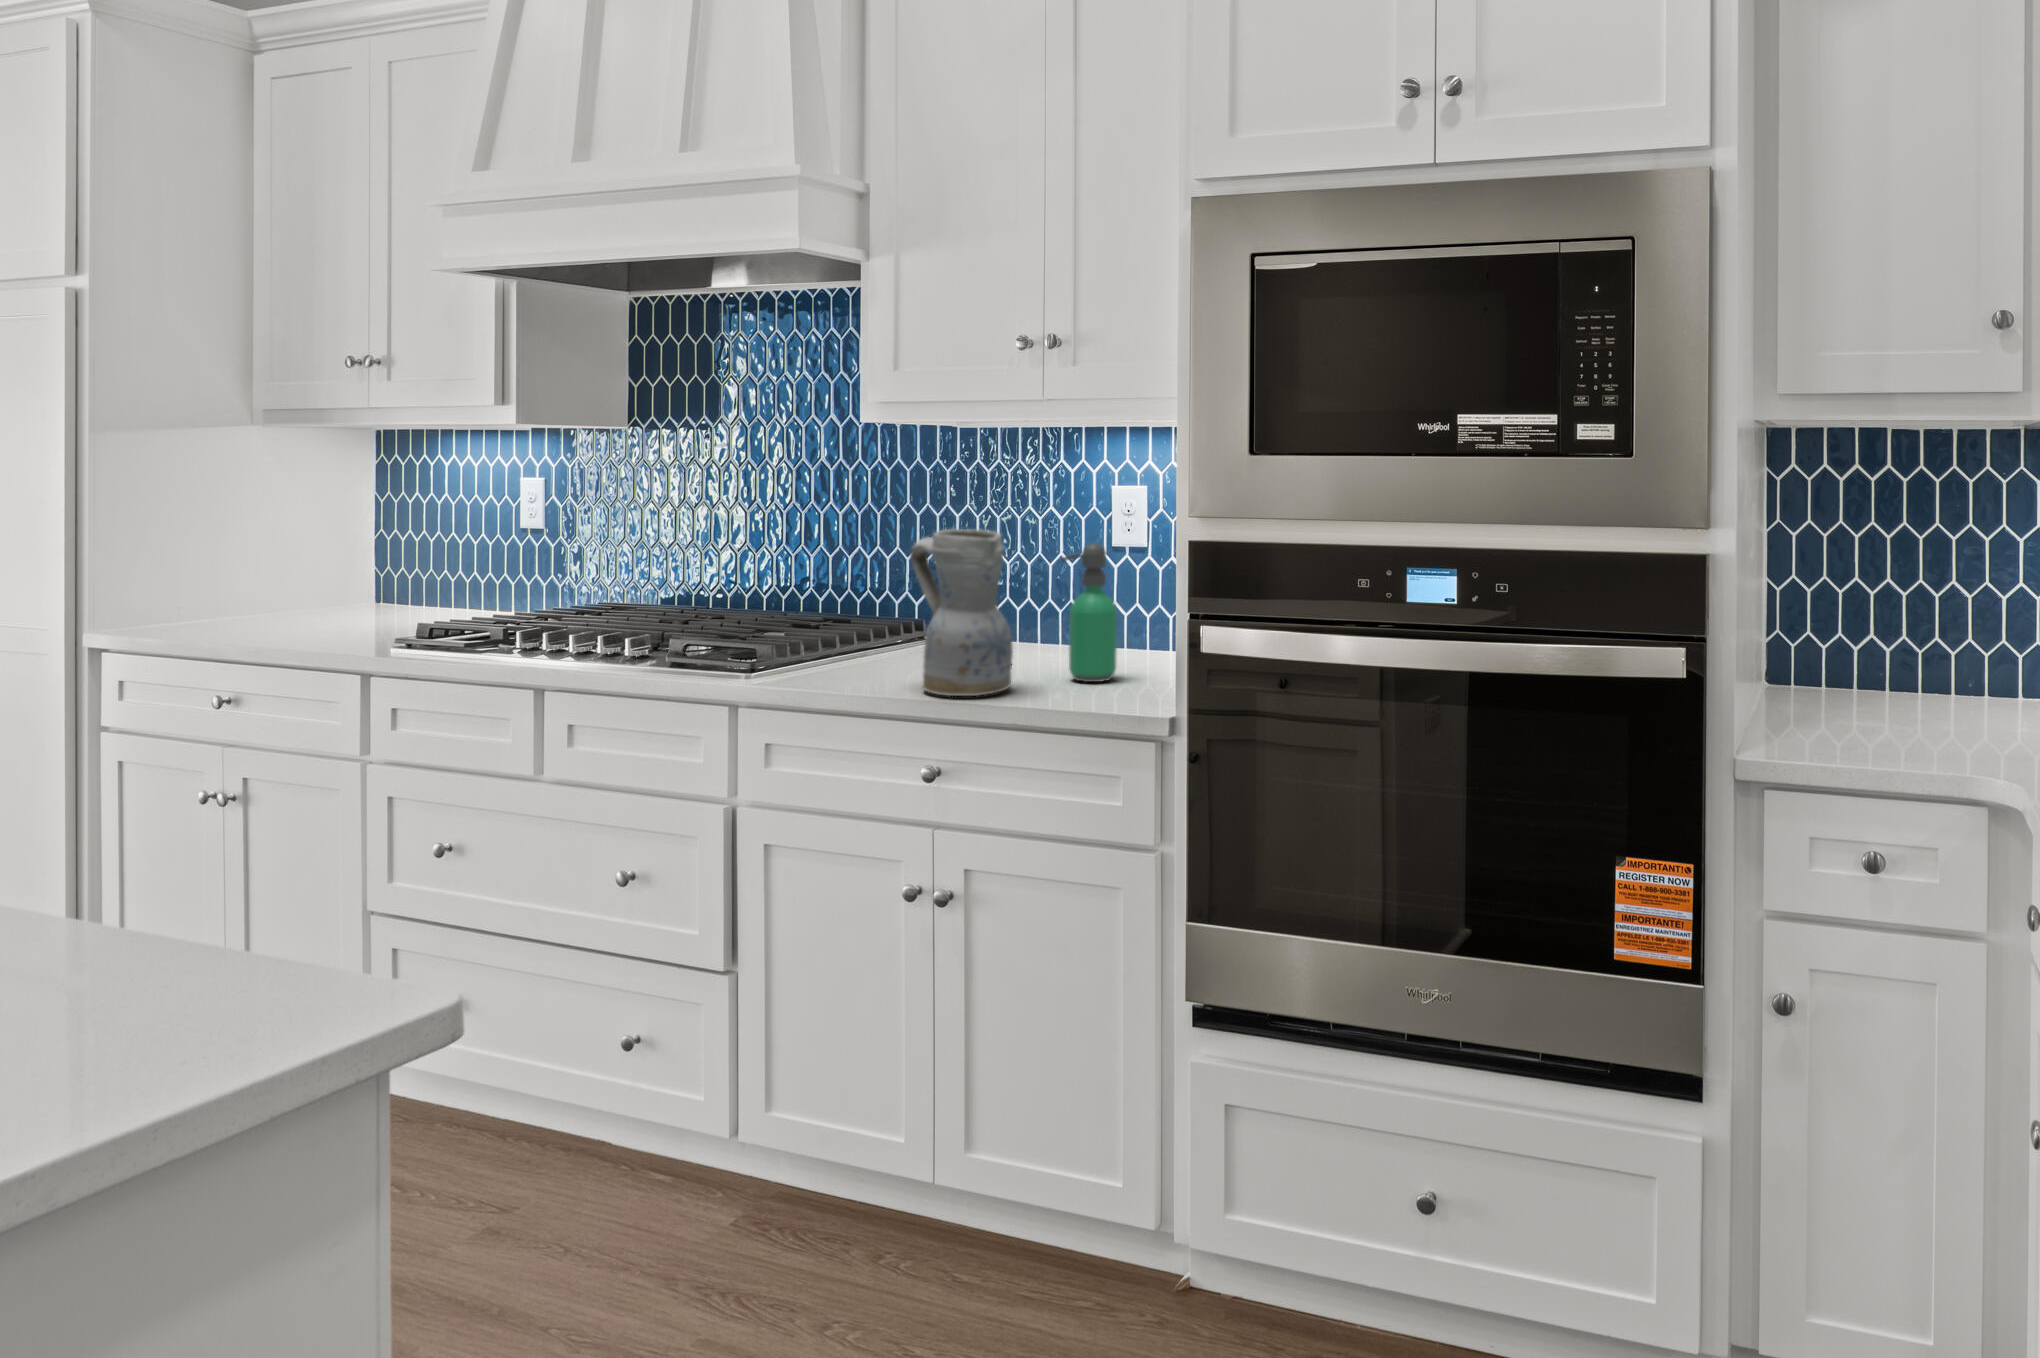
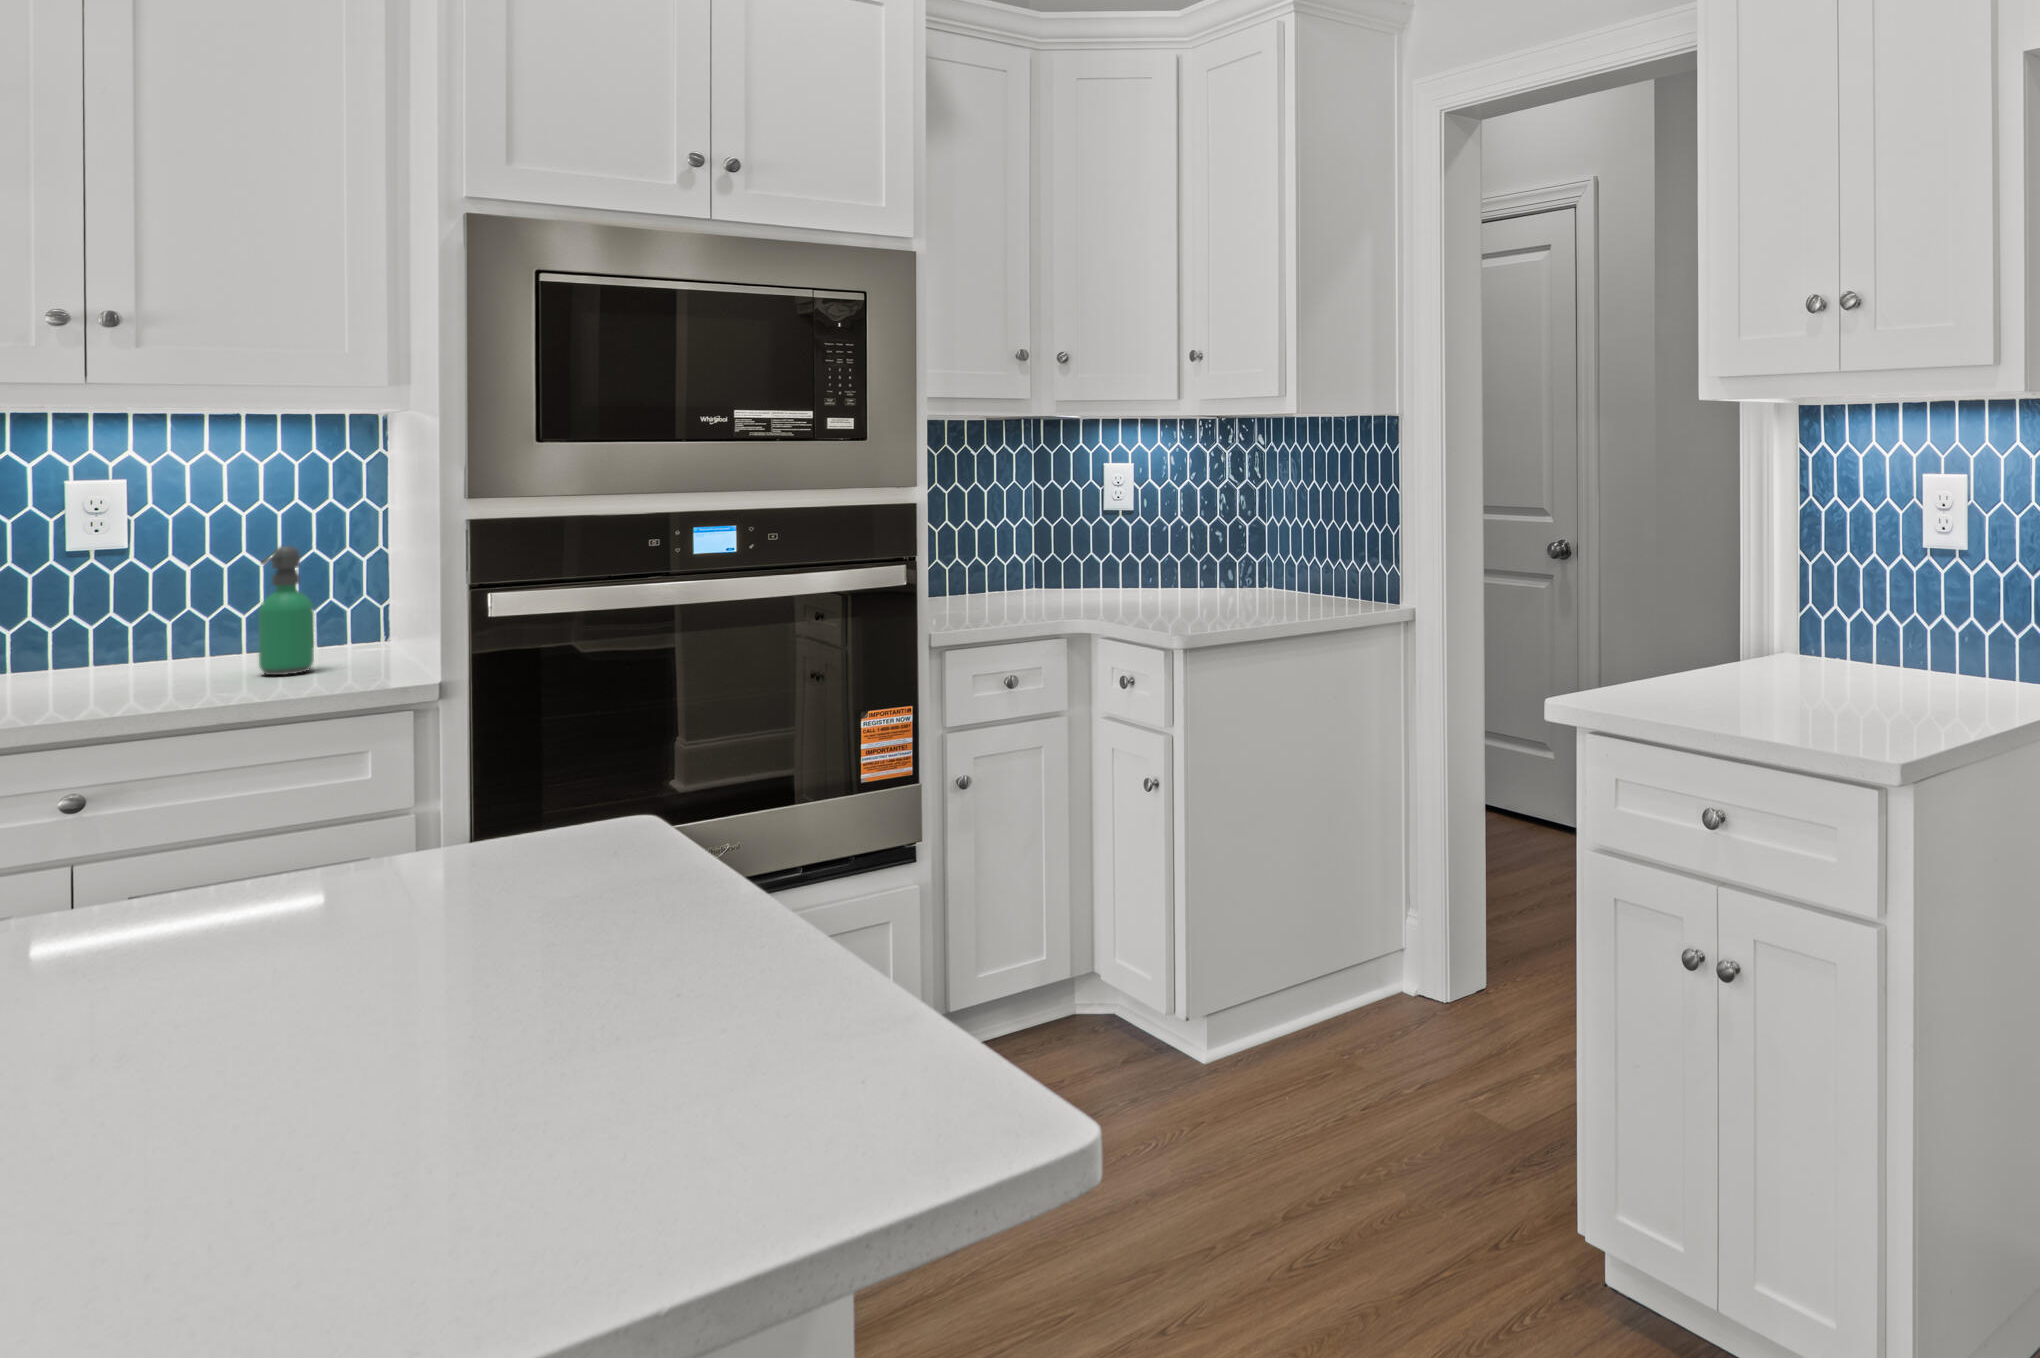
ceramic pitcher: present [910,529,1013,696] -> none [97,539,238,701]

